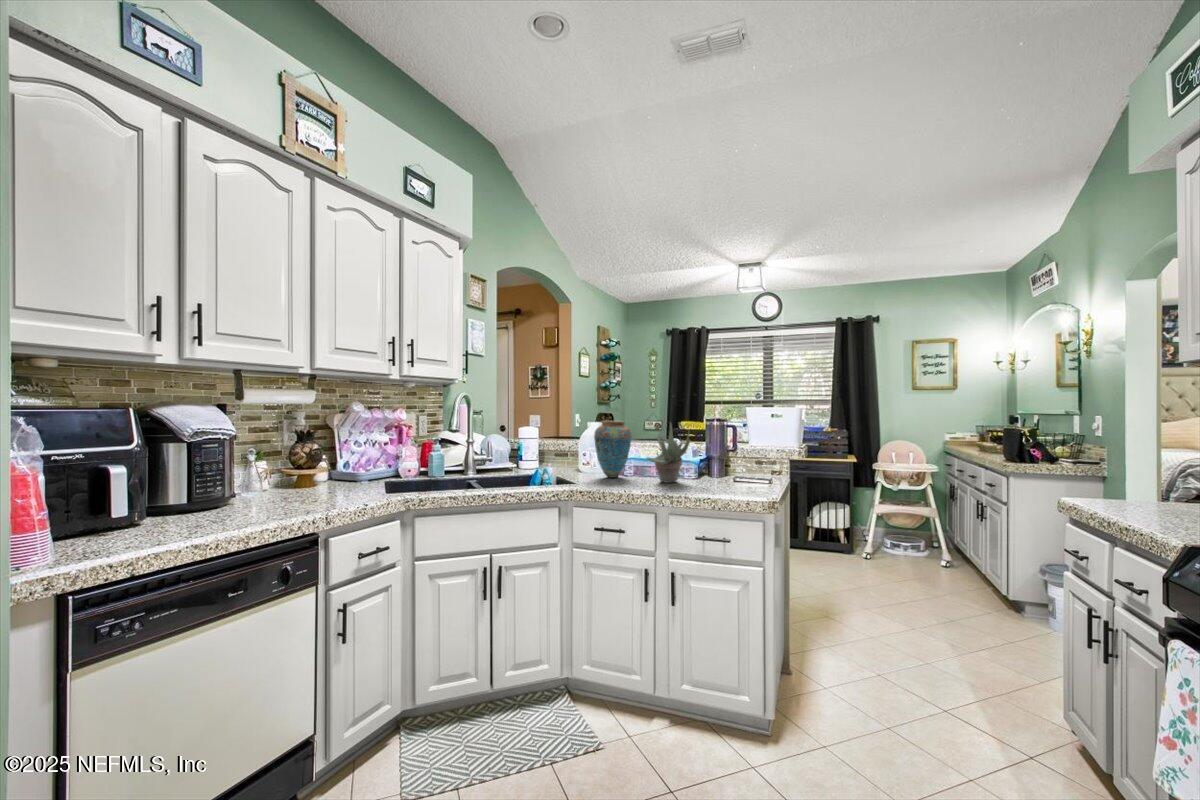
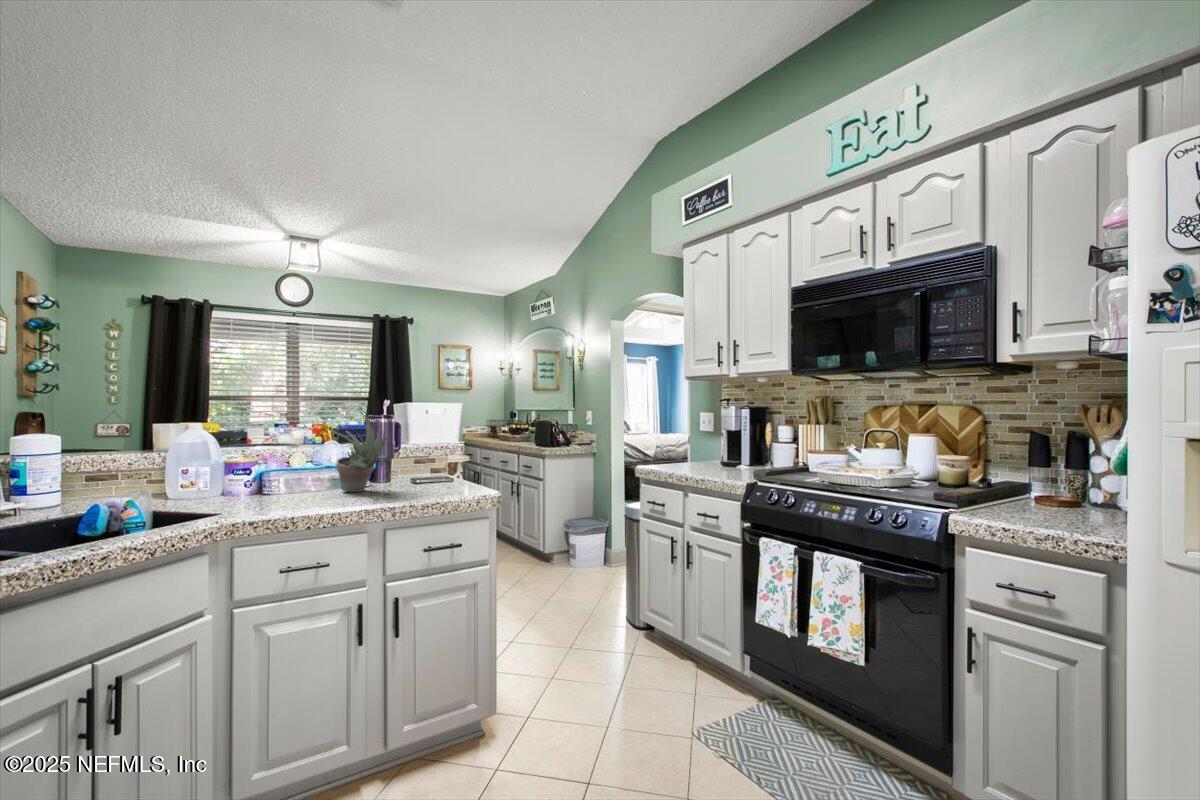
vase: present [594,421,631,478] -> none [223,416,286,498]

